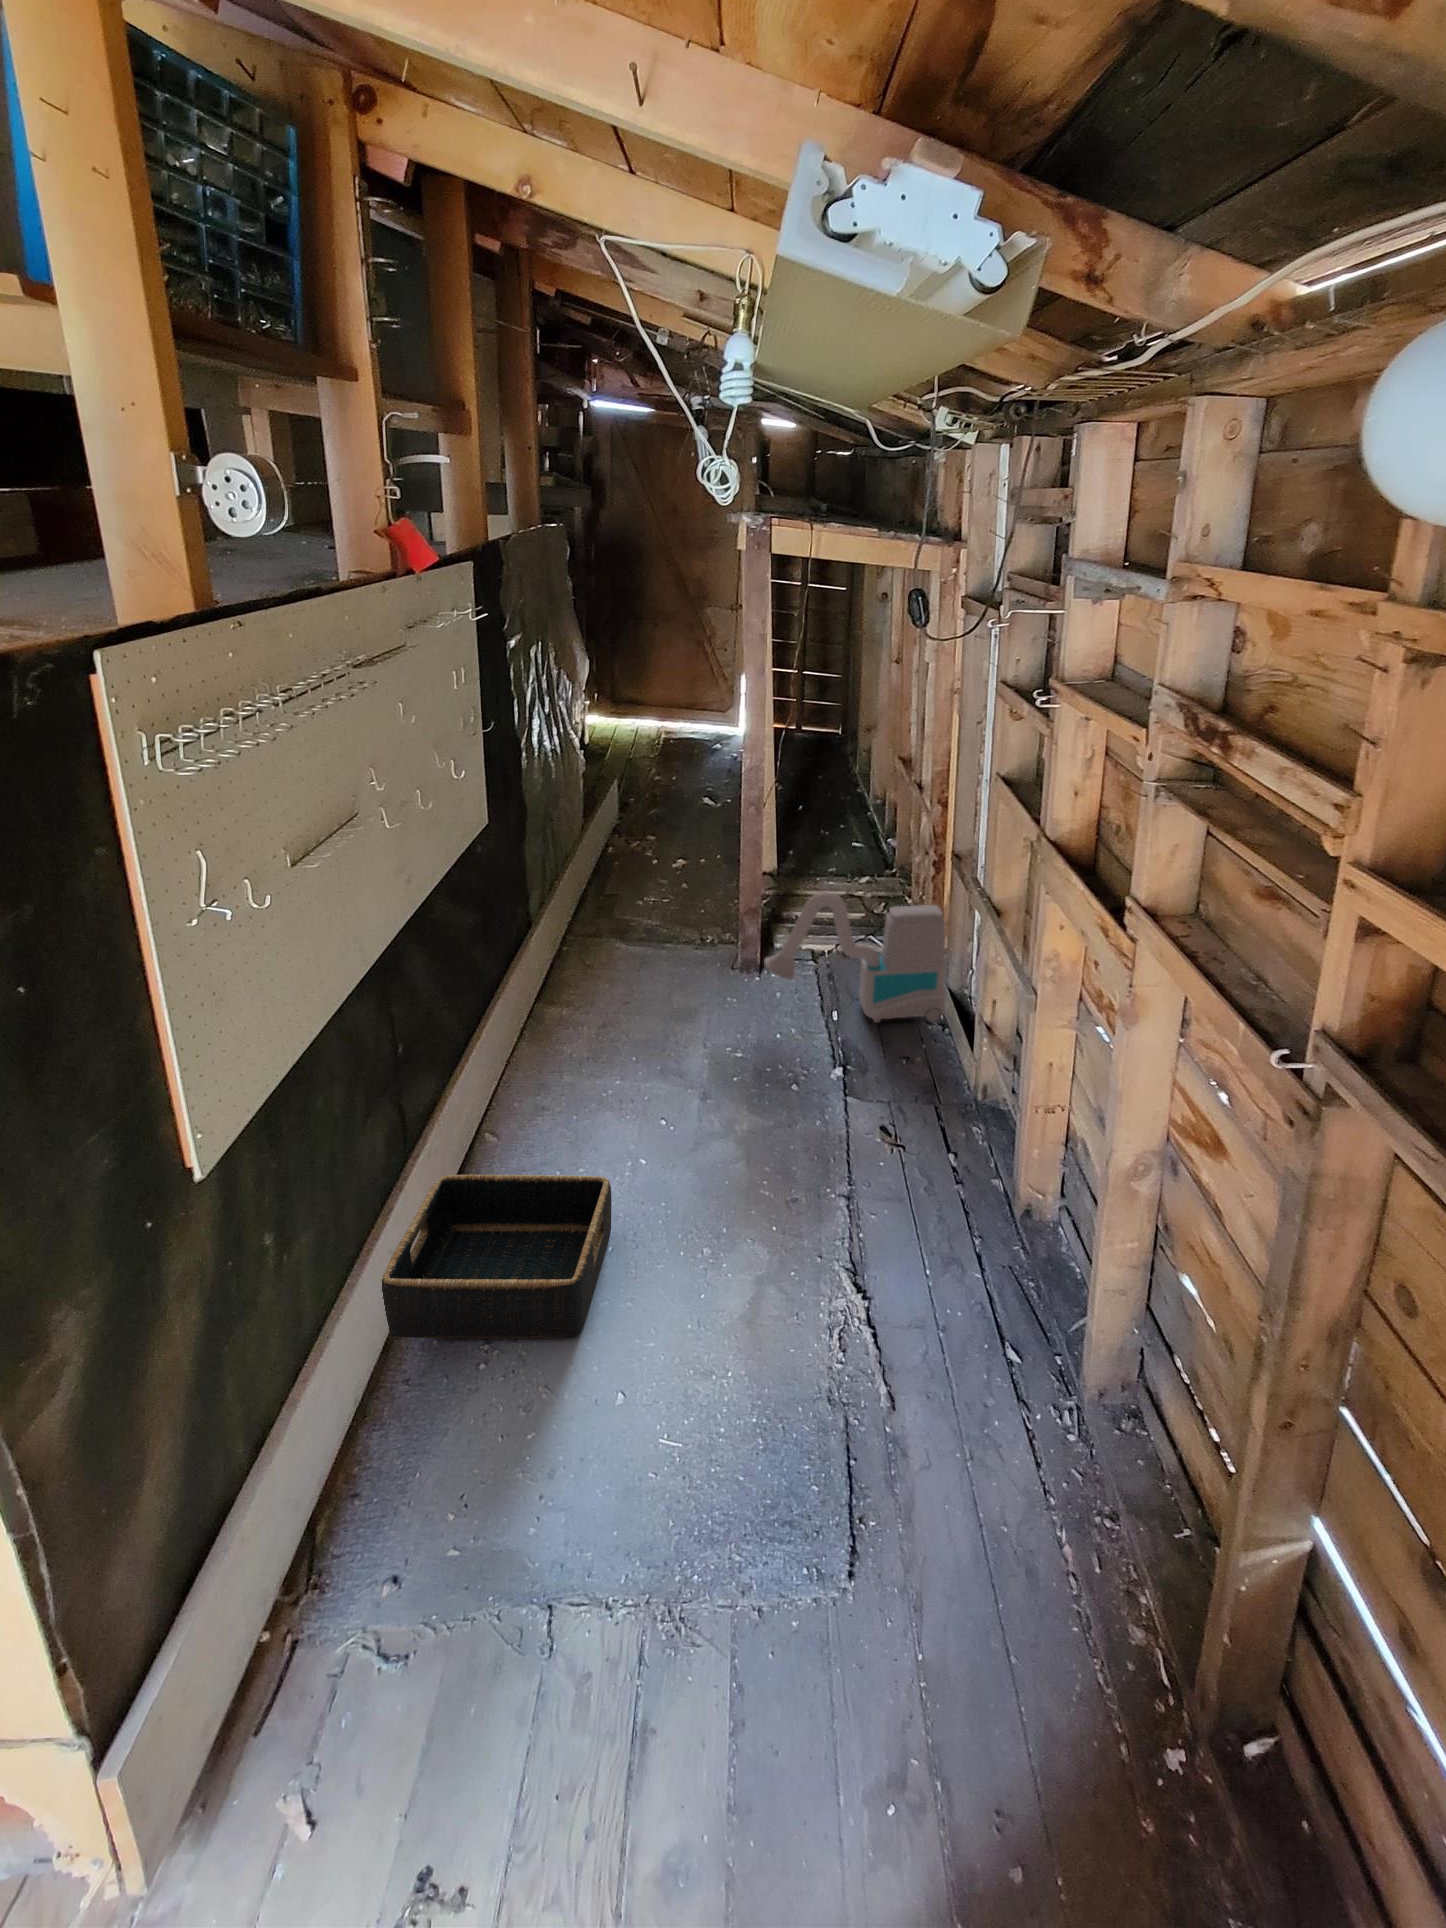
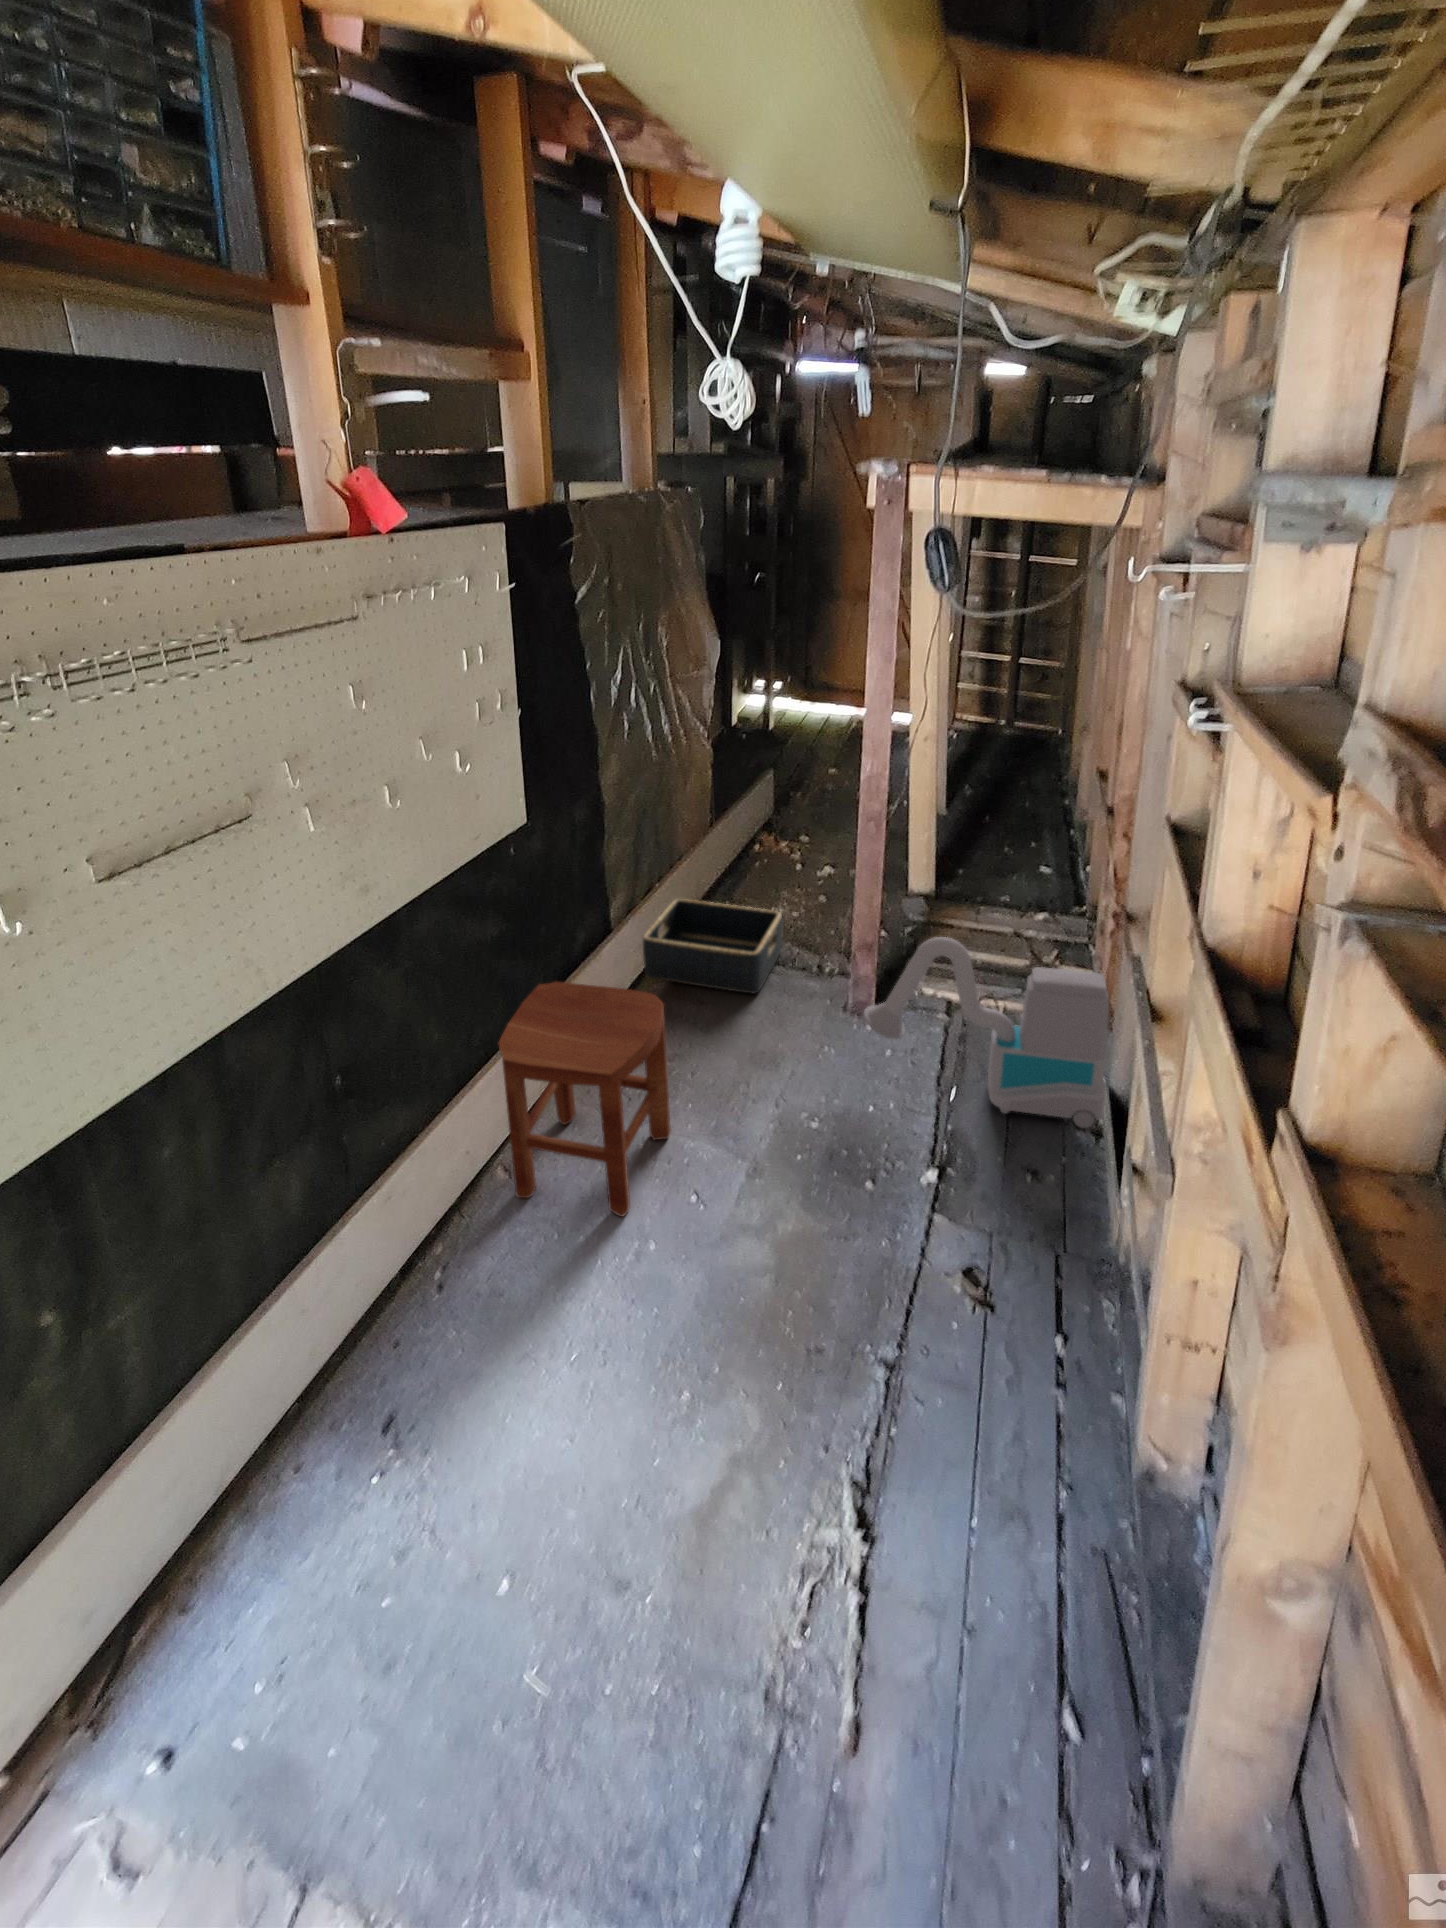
stool: none [479,965,619,1162] -> present [499,982,671,1217]
basket: present [382,1175,612,1338] -> present [643,899,783,994]

